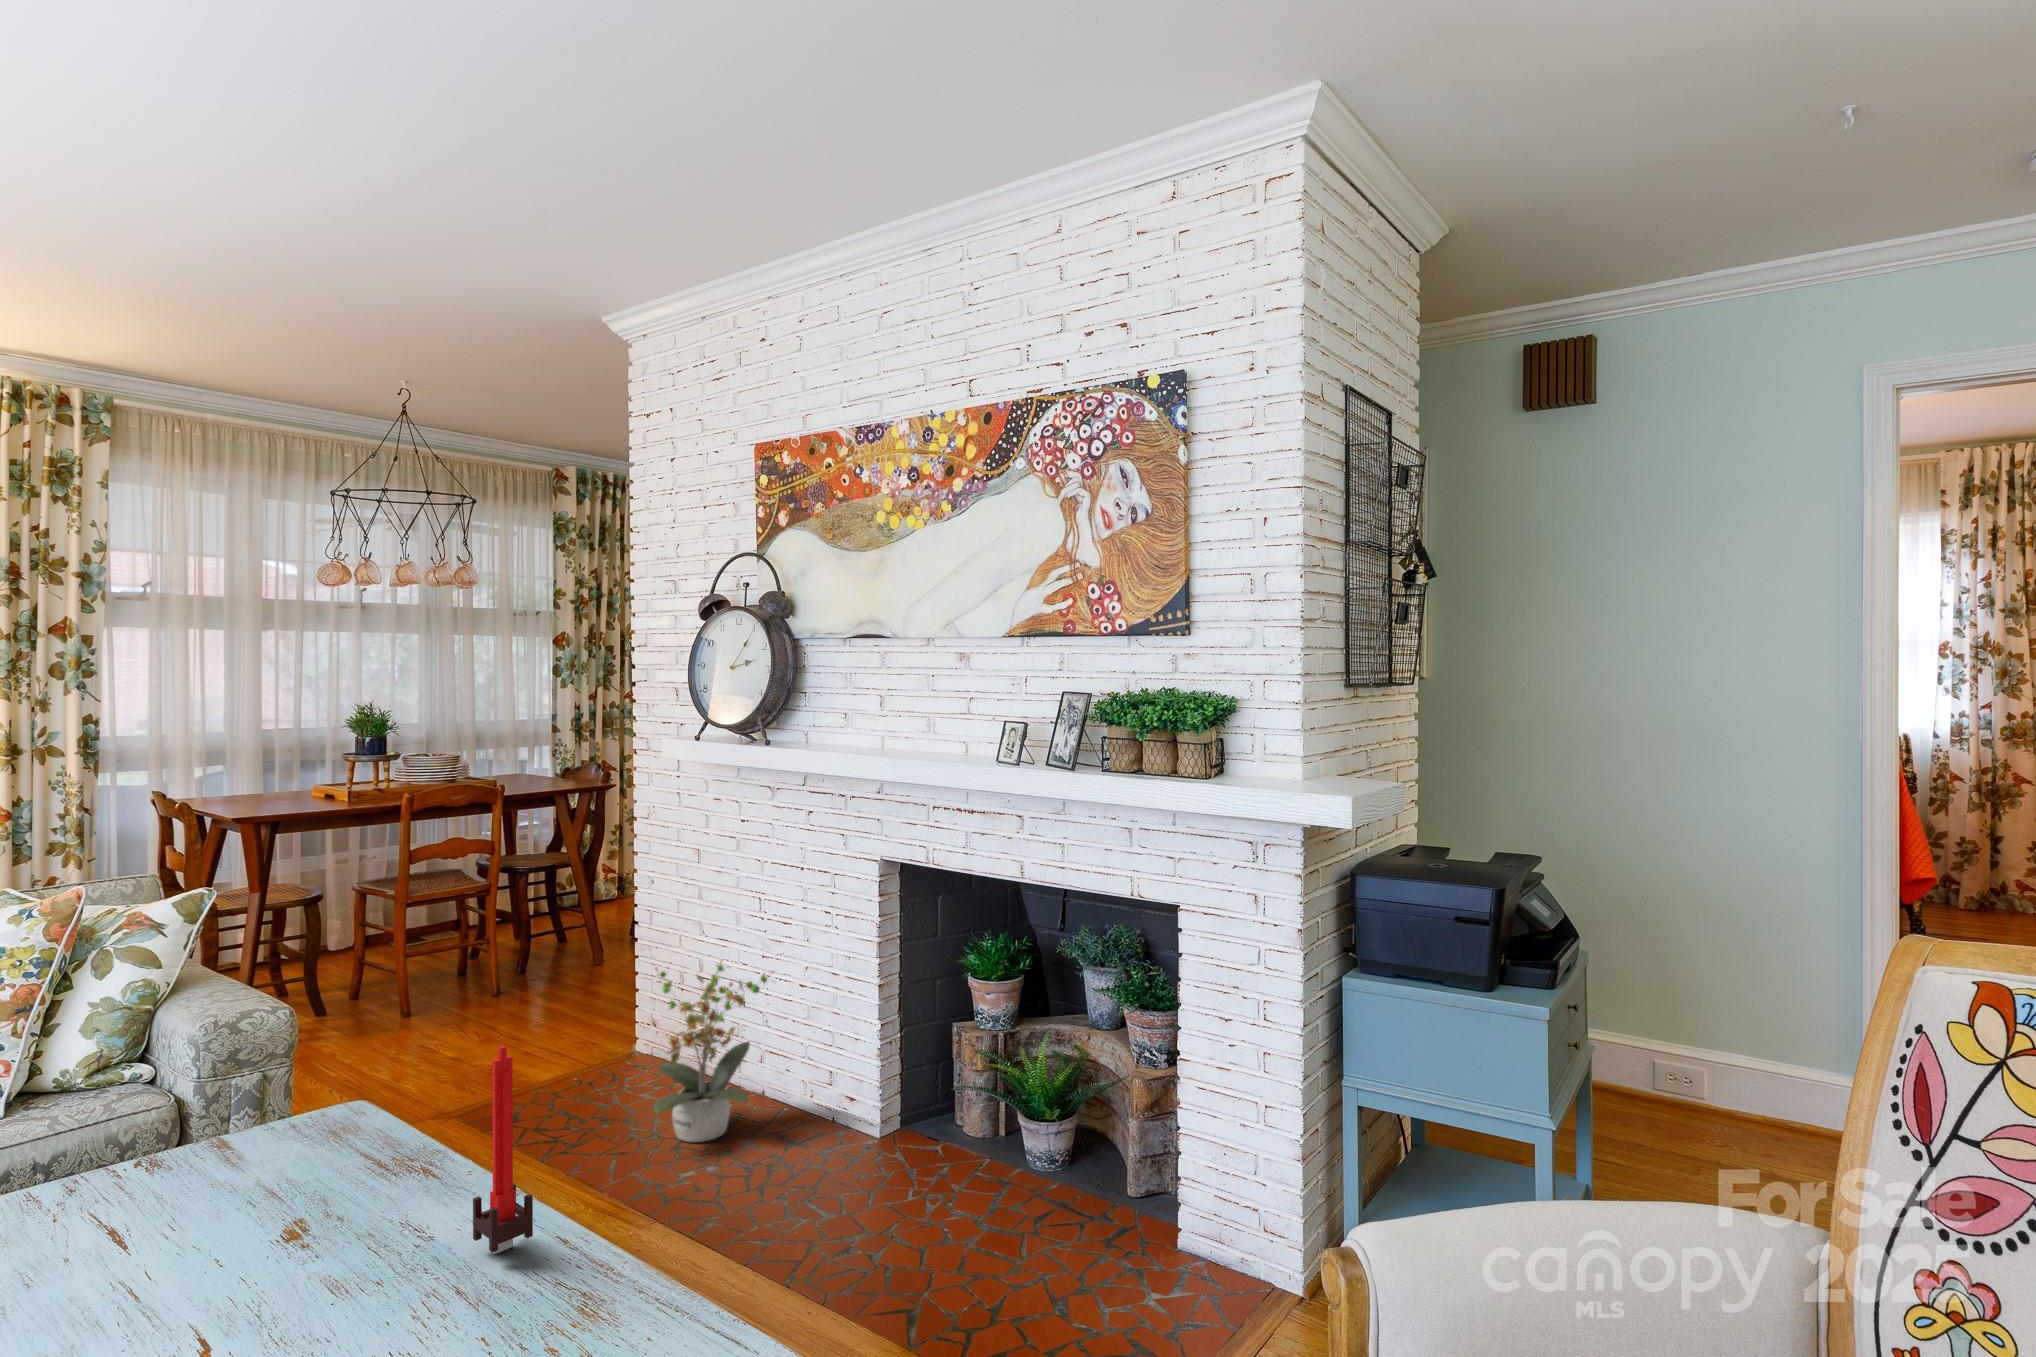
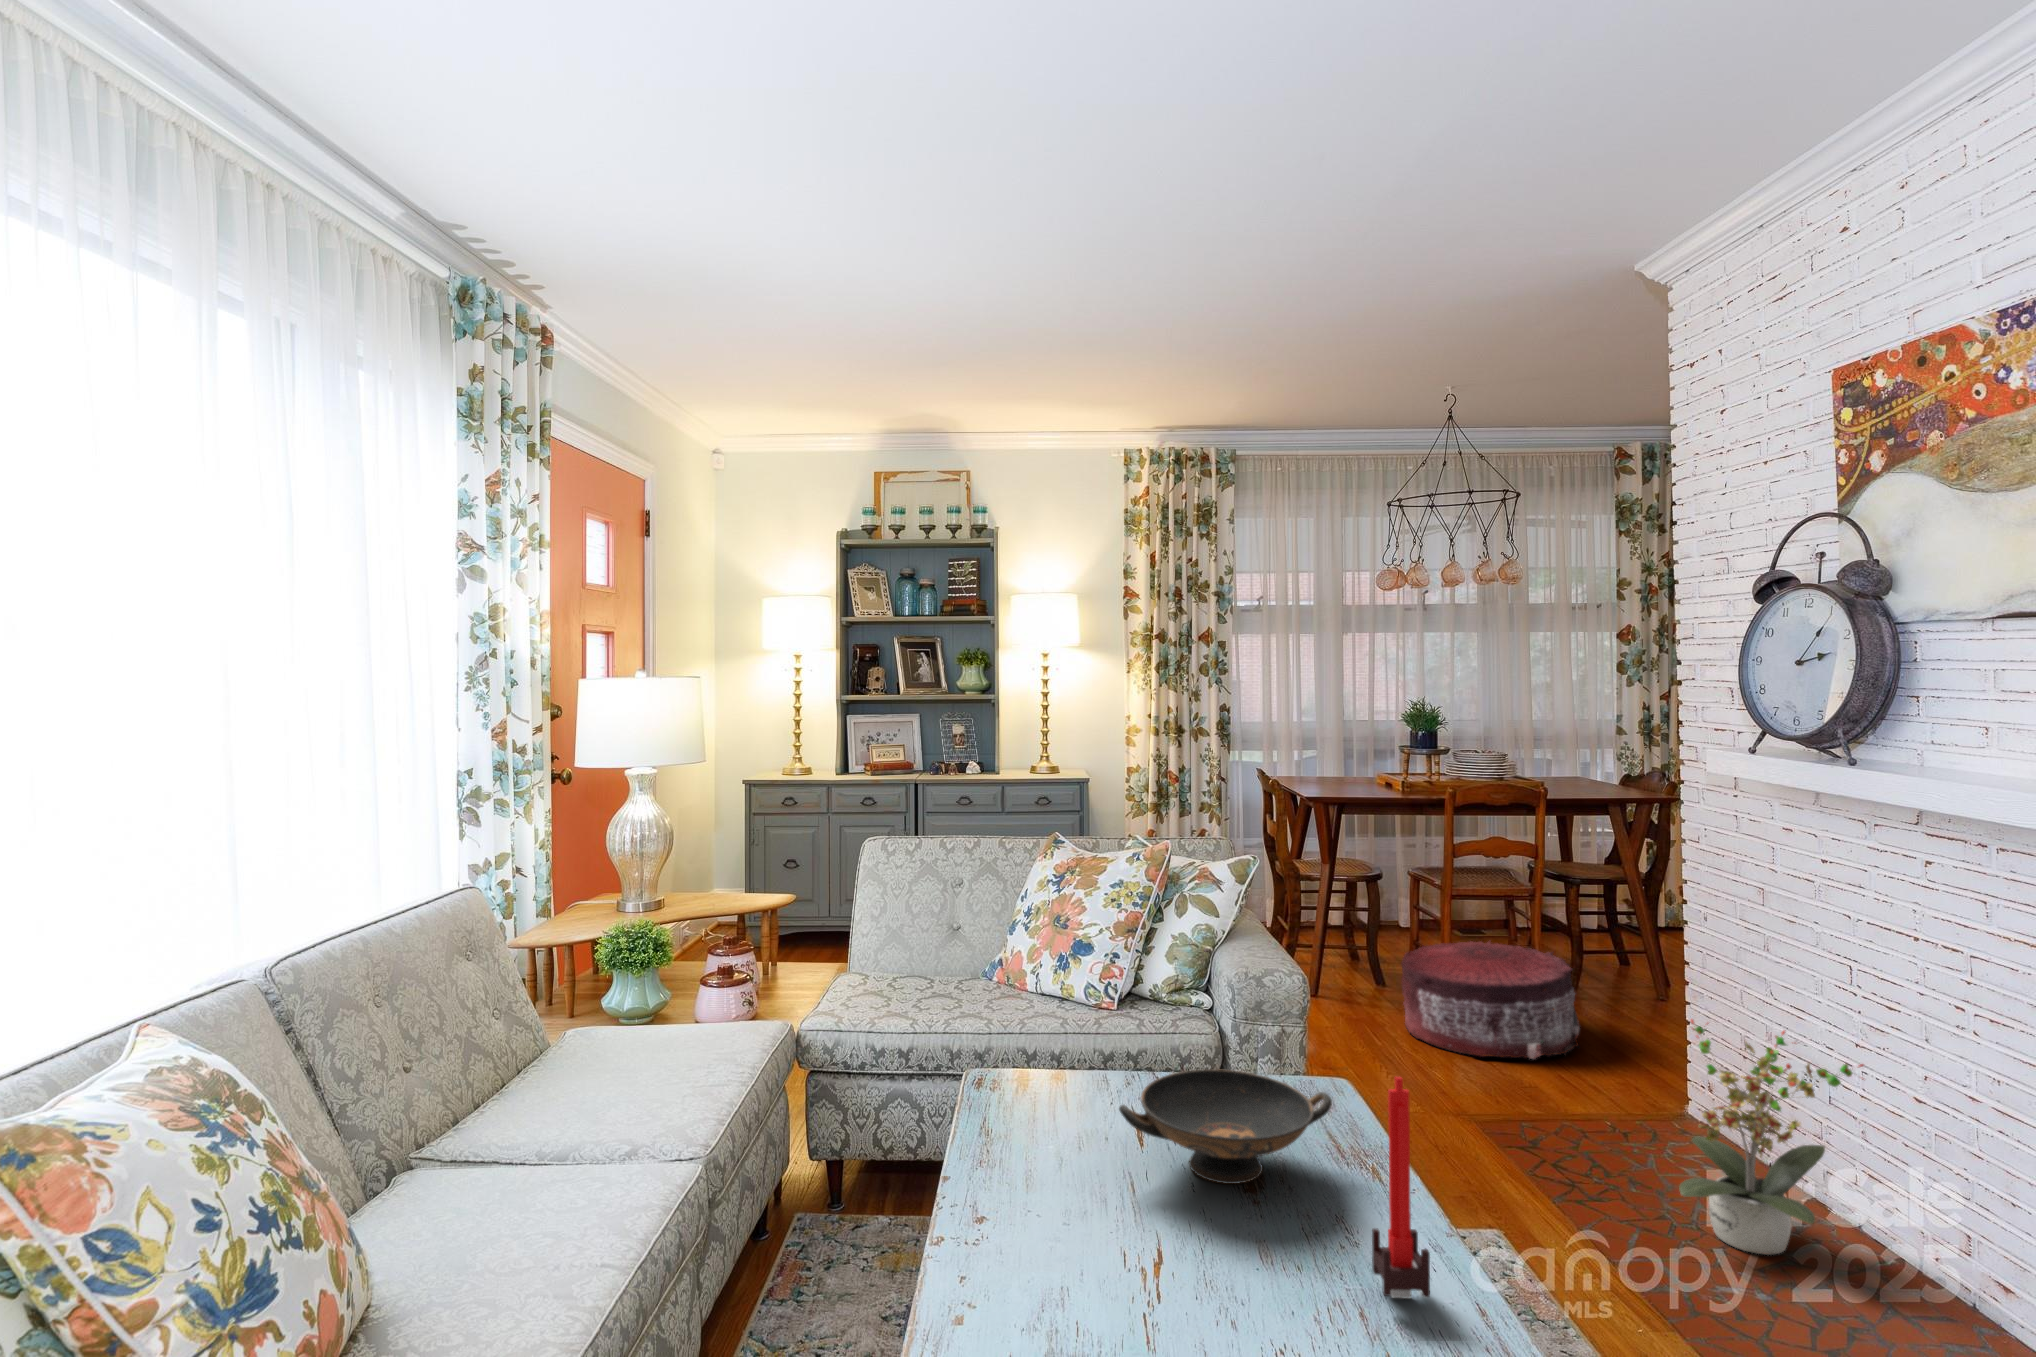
pouf: none [359,941,544,1061] -> present [1402,941,1580,1059]
decorative bowl: none [125,1102,392,1237] -> present [1119,1069,1332,1184]

